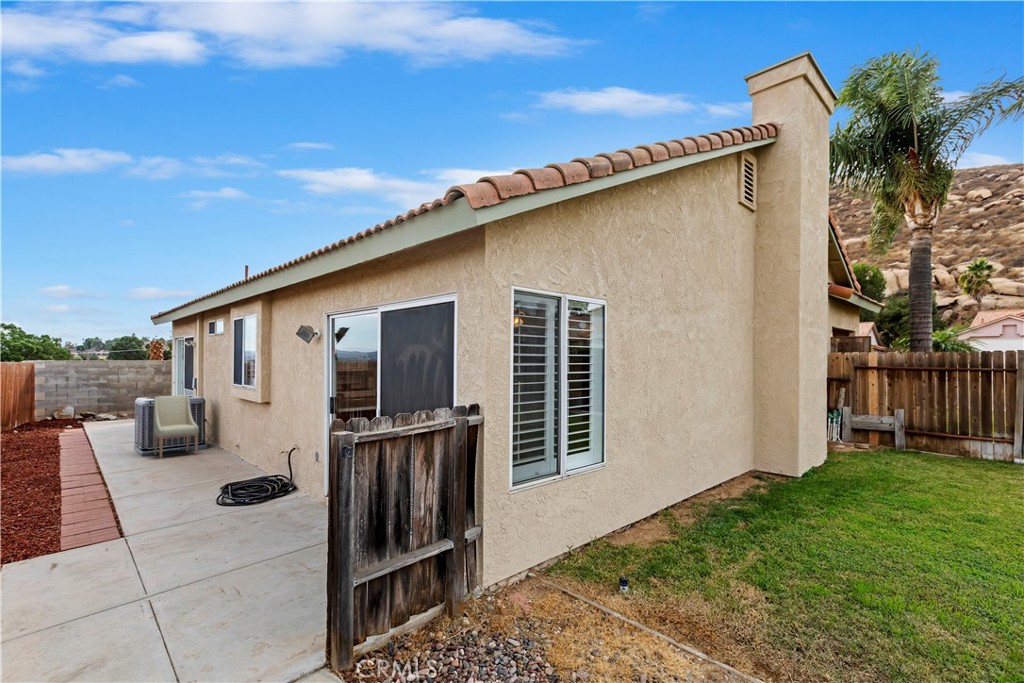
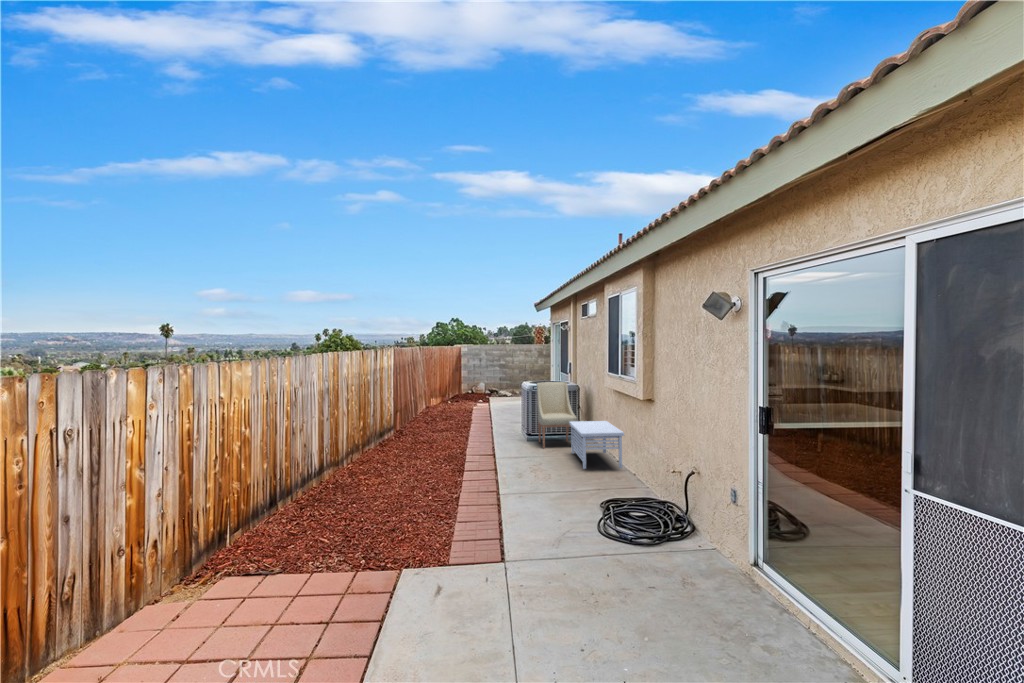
storage bench: none [190,427,246,470] -> present [569,421,624,469]

